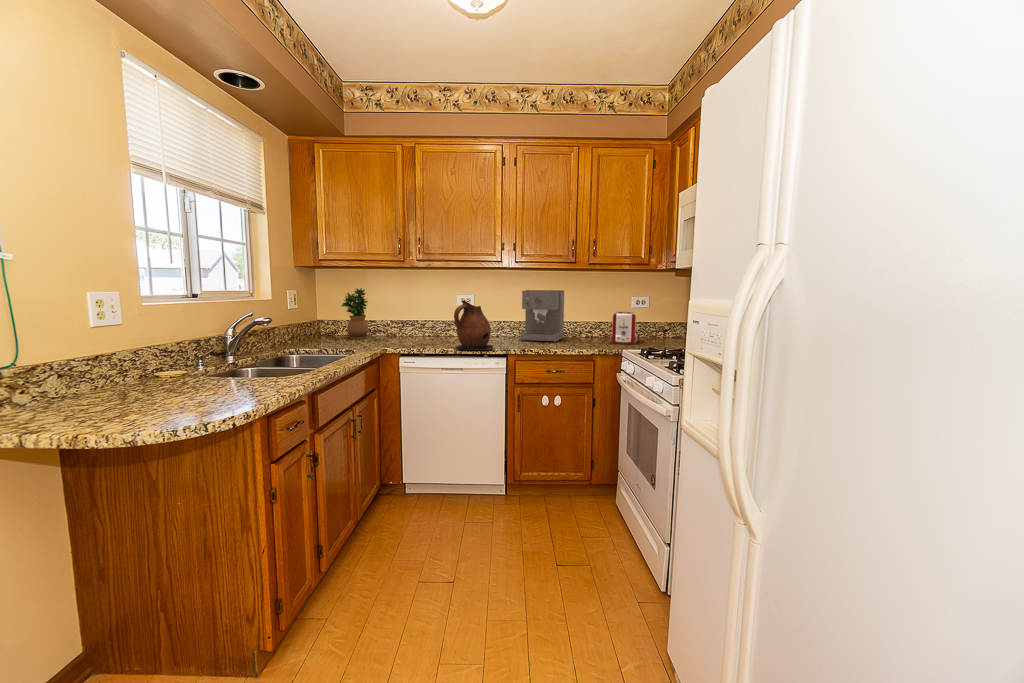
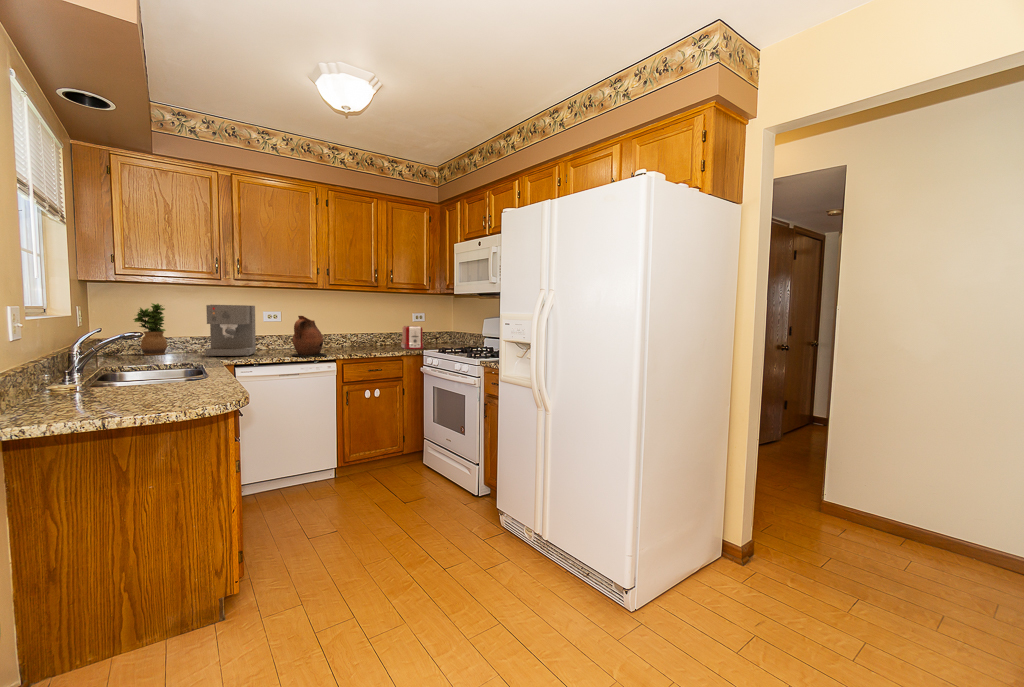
coffee maker: present [520,290,564,342] -> present [206,305,256,357]

